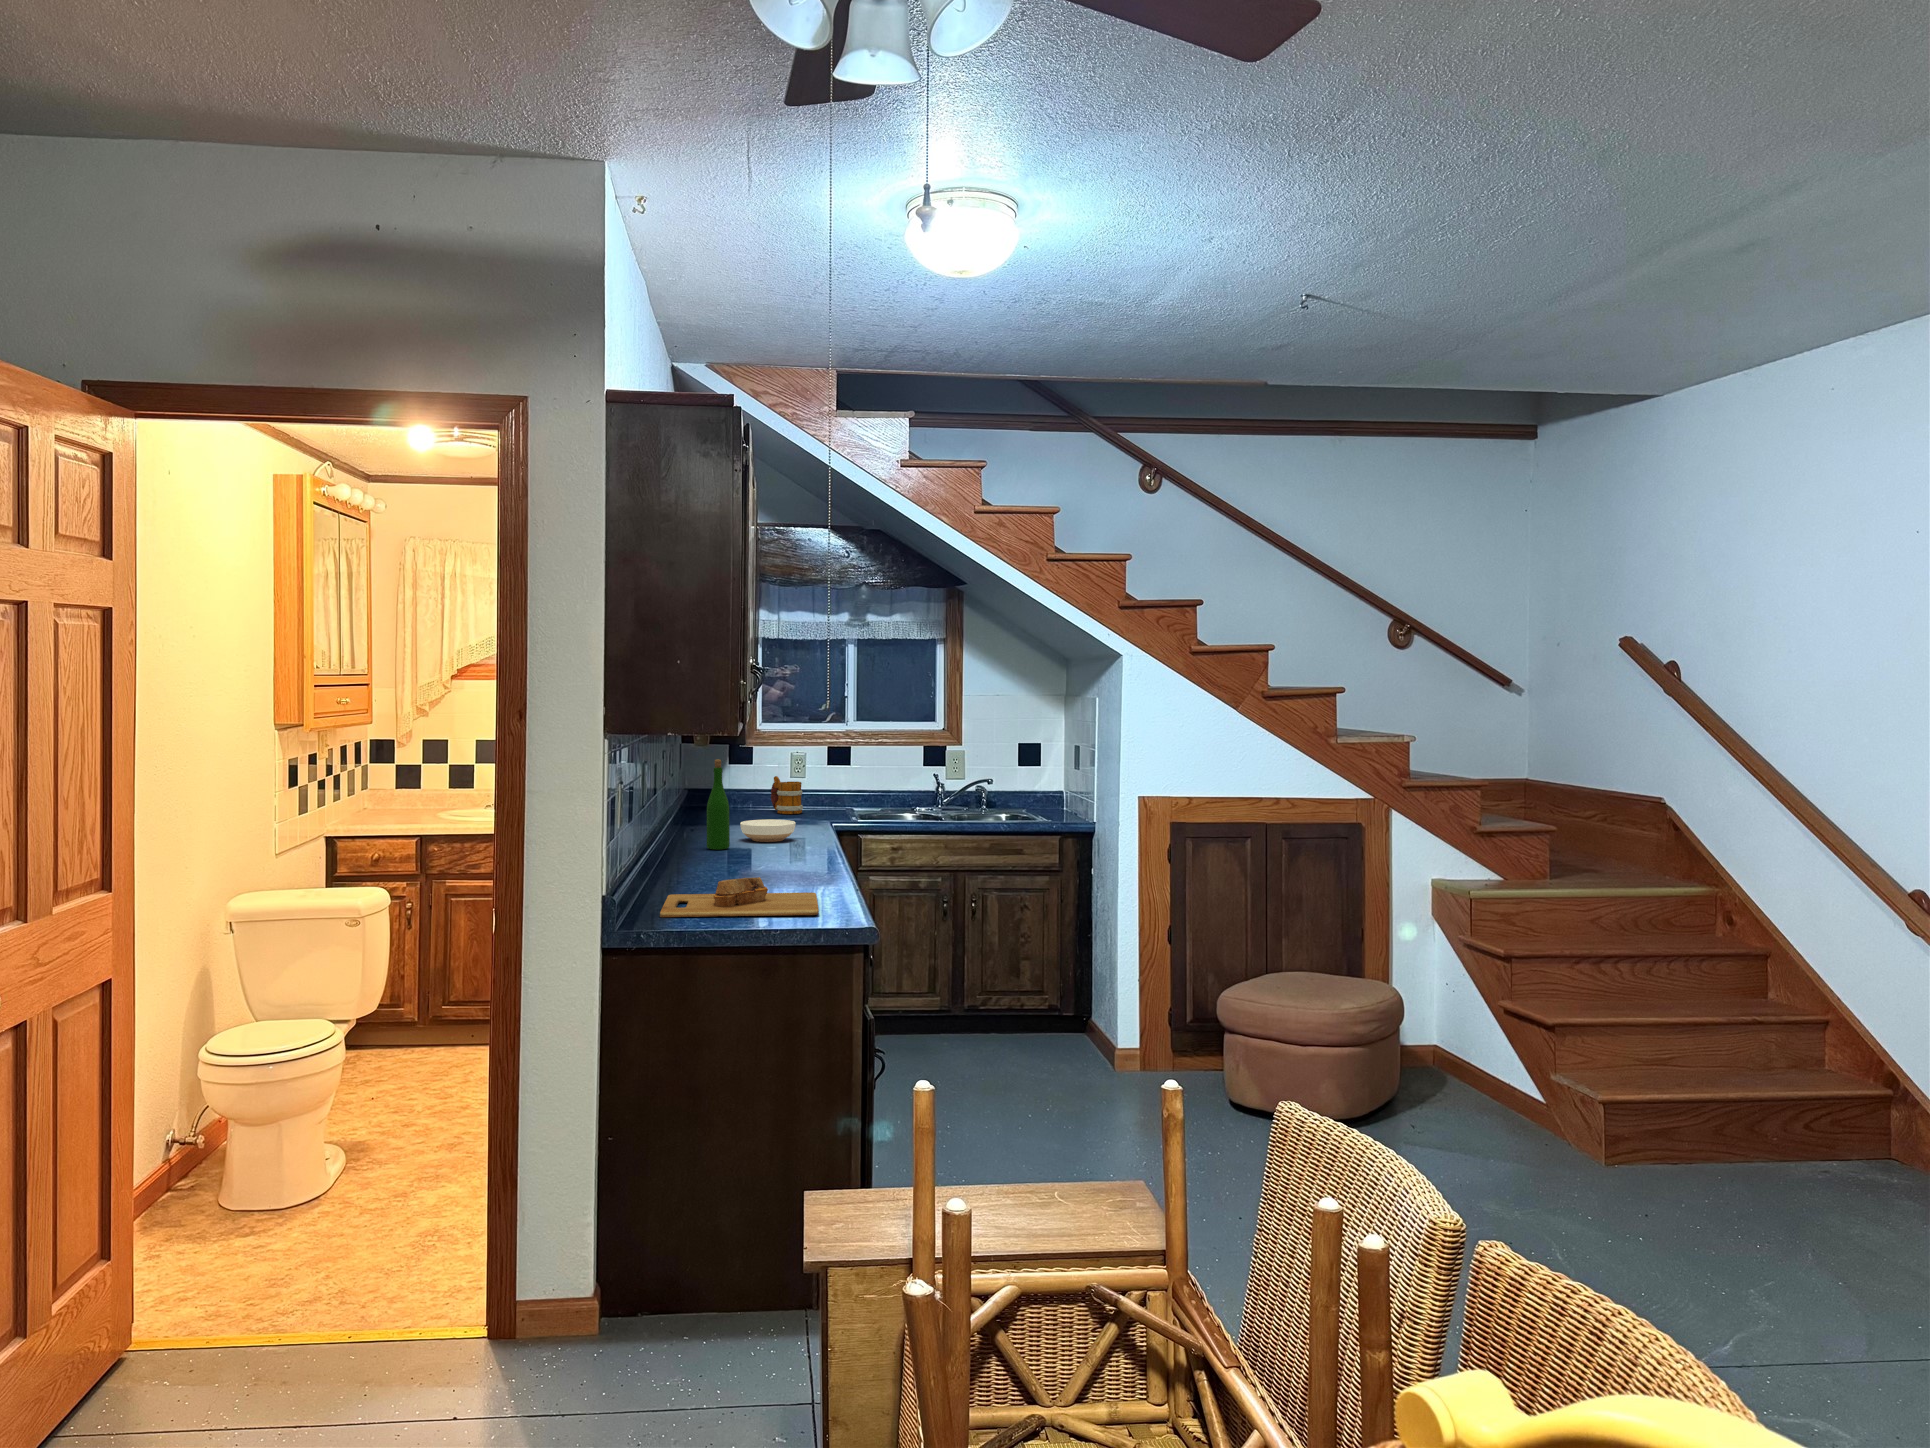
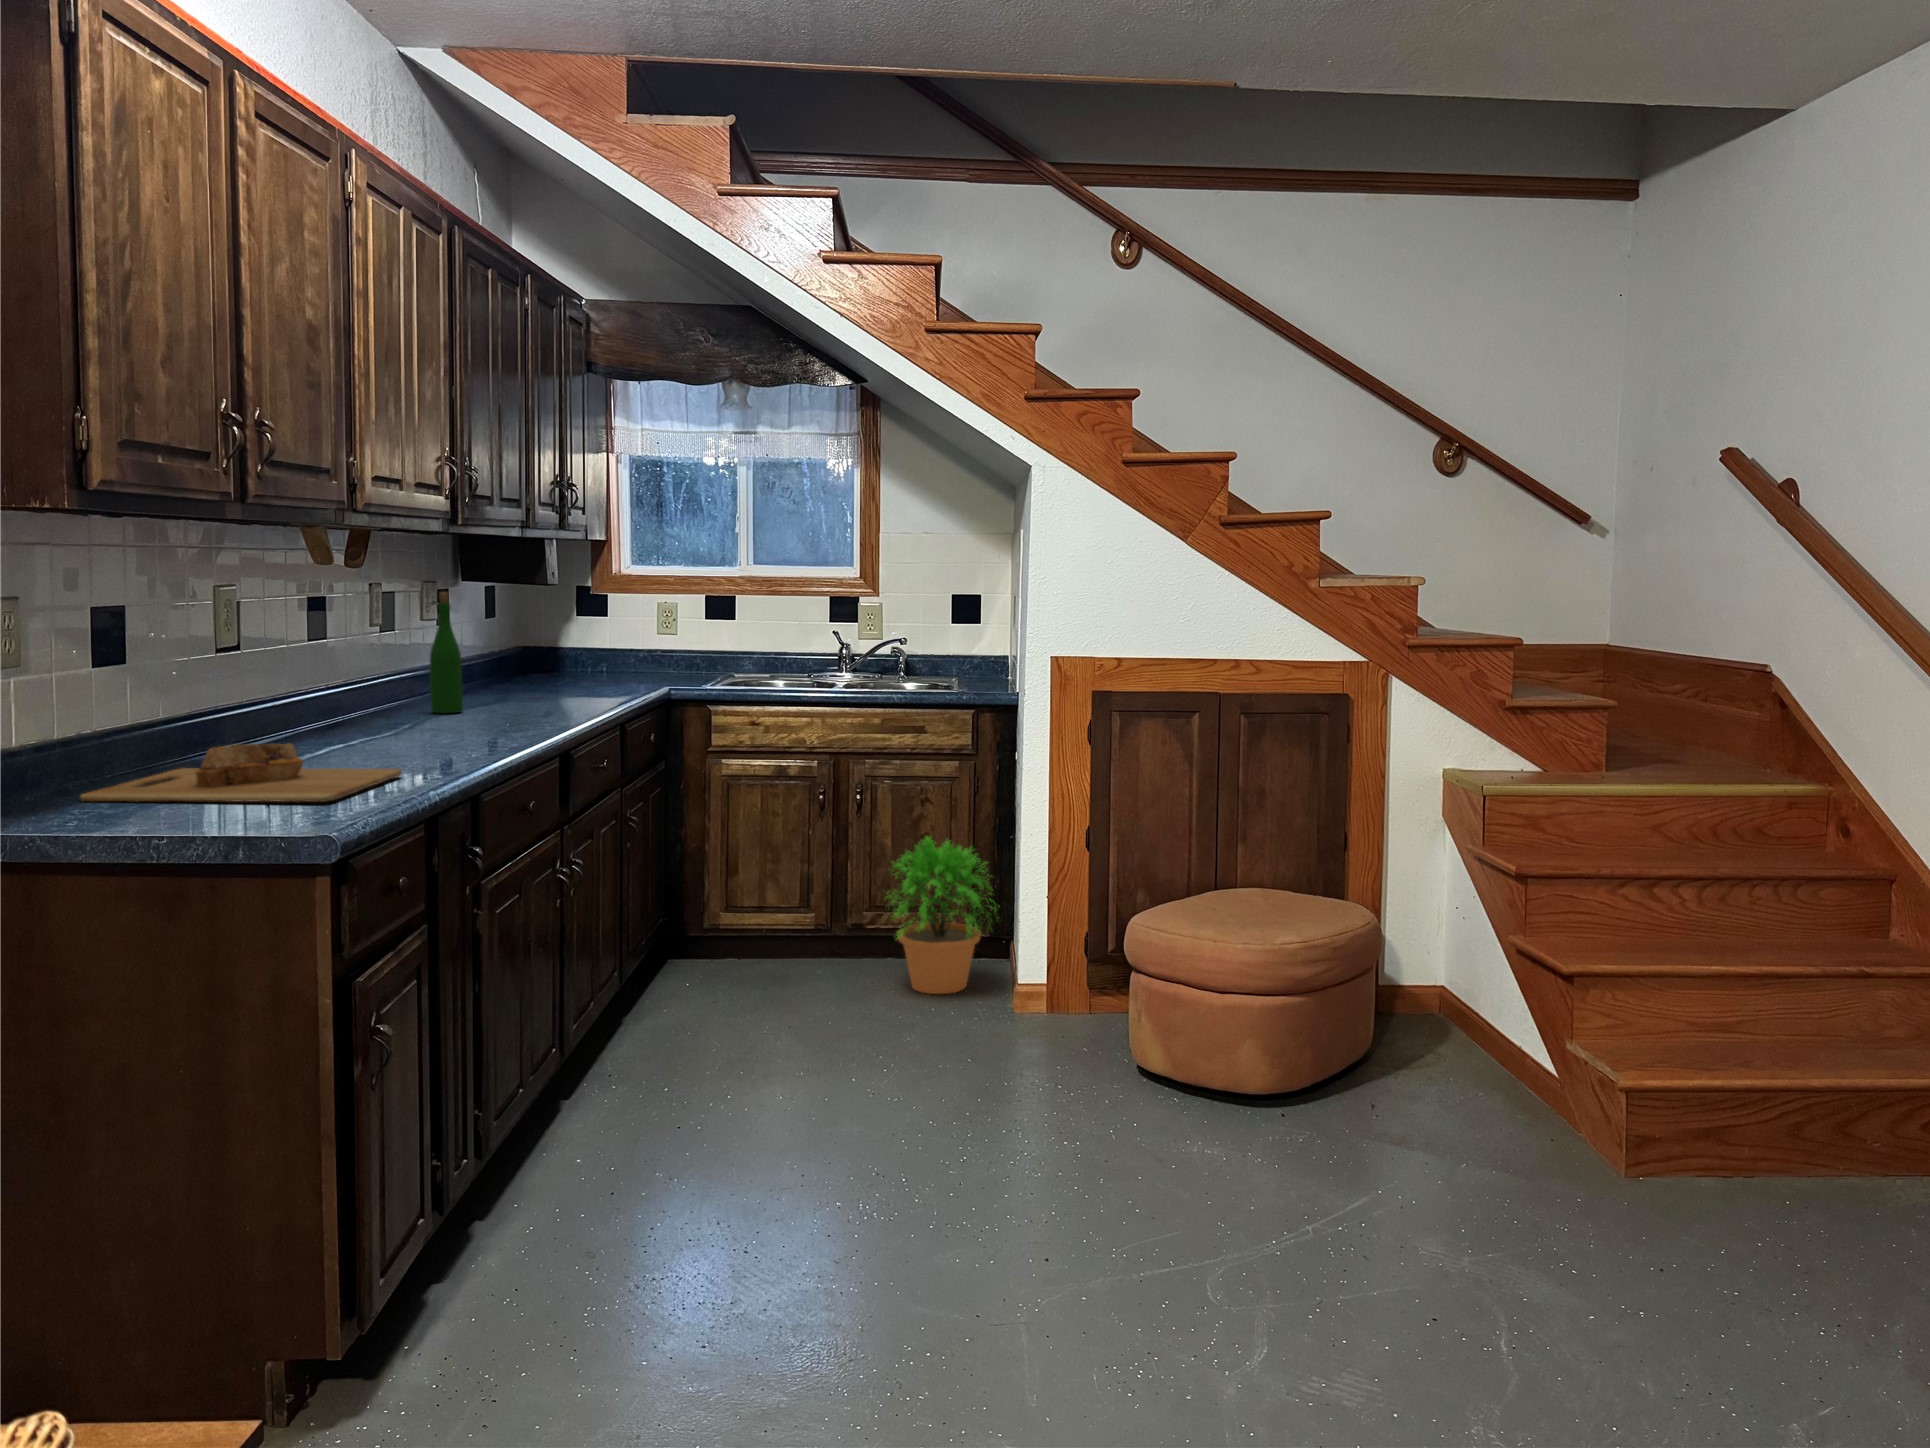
mug: present [771,776,803,814] -> none [633,630,671,677]
bowl: present [740,820,796,842] -> none [504,678,581,706]
potted plant: none [1002,935,1097,1059] -> present [890,836,993,994]

